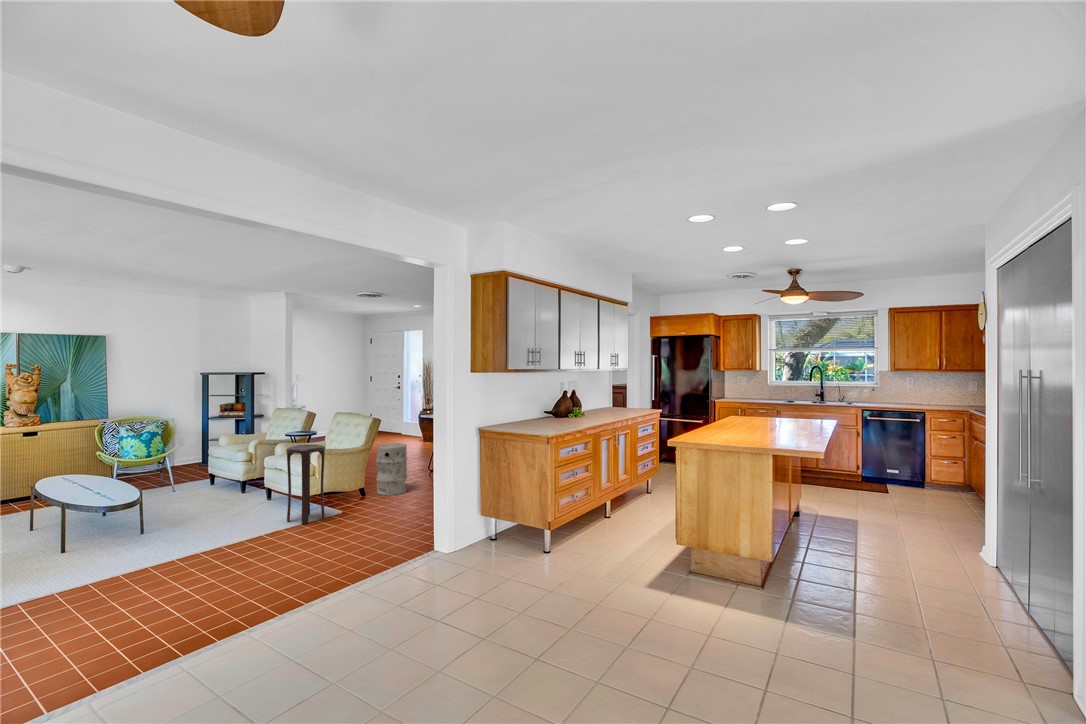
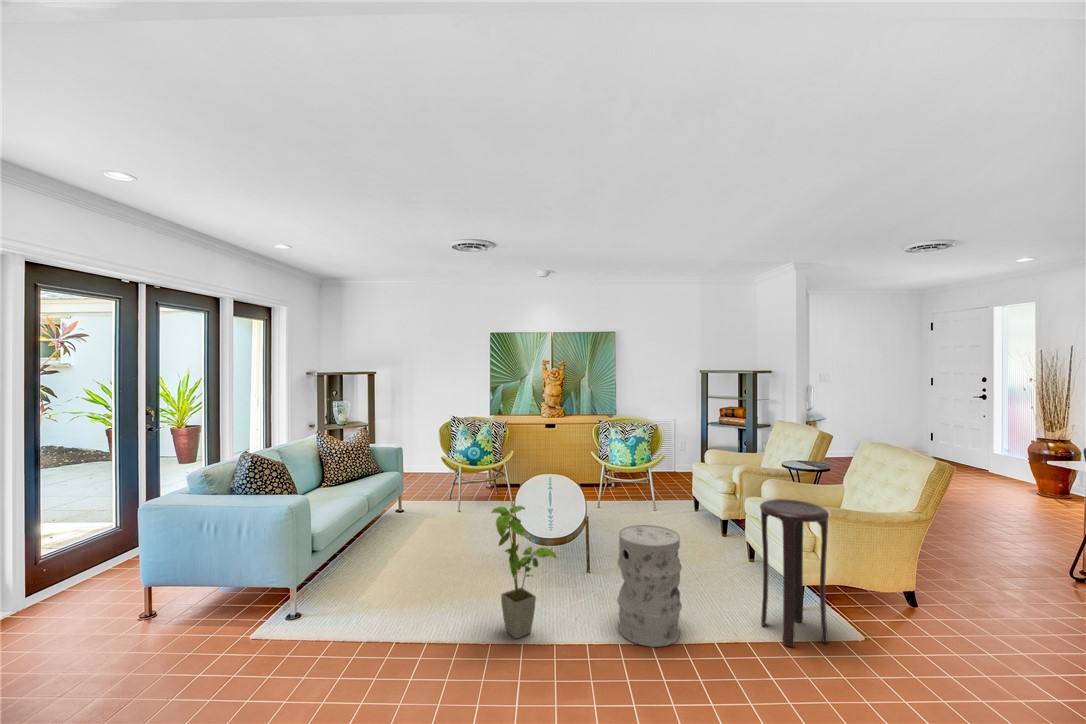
trash can: present [376,444,407,495] -> present [617,525,682,647]
house plant: none [85,473,152,574] -> present [492,506,557,638]

